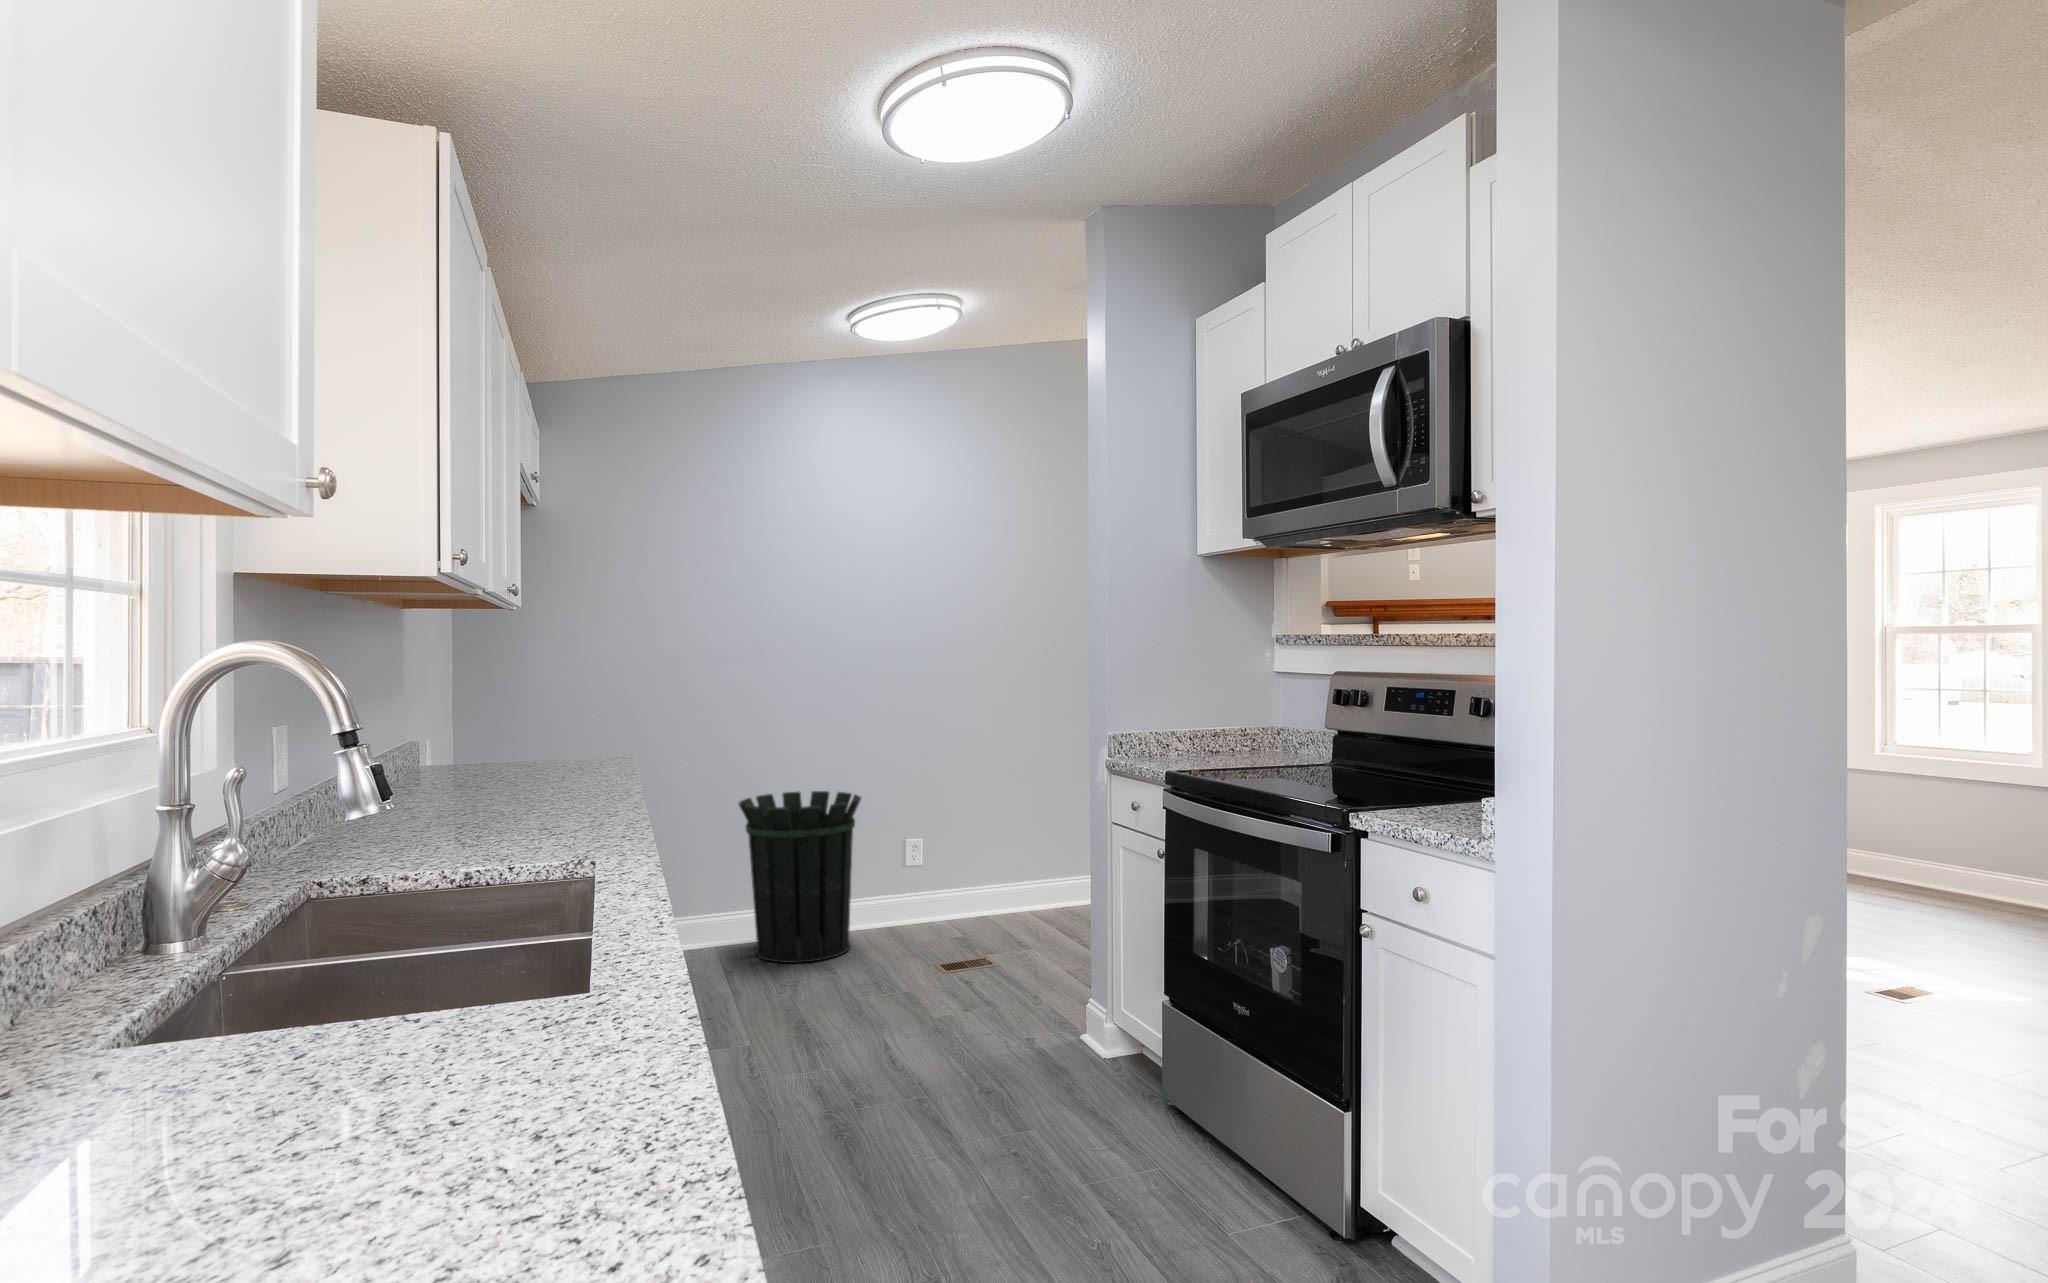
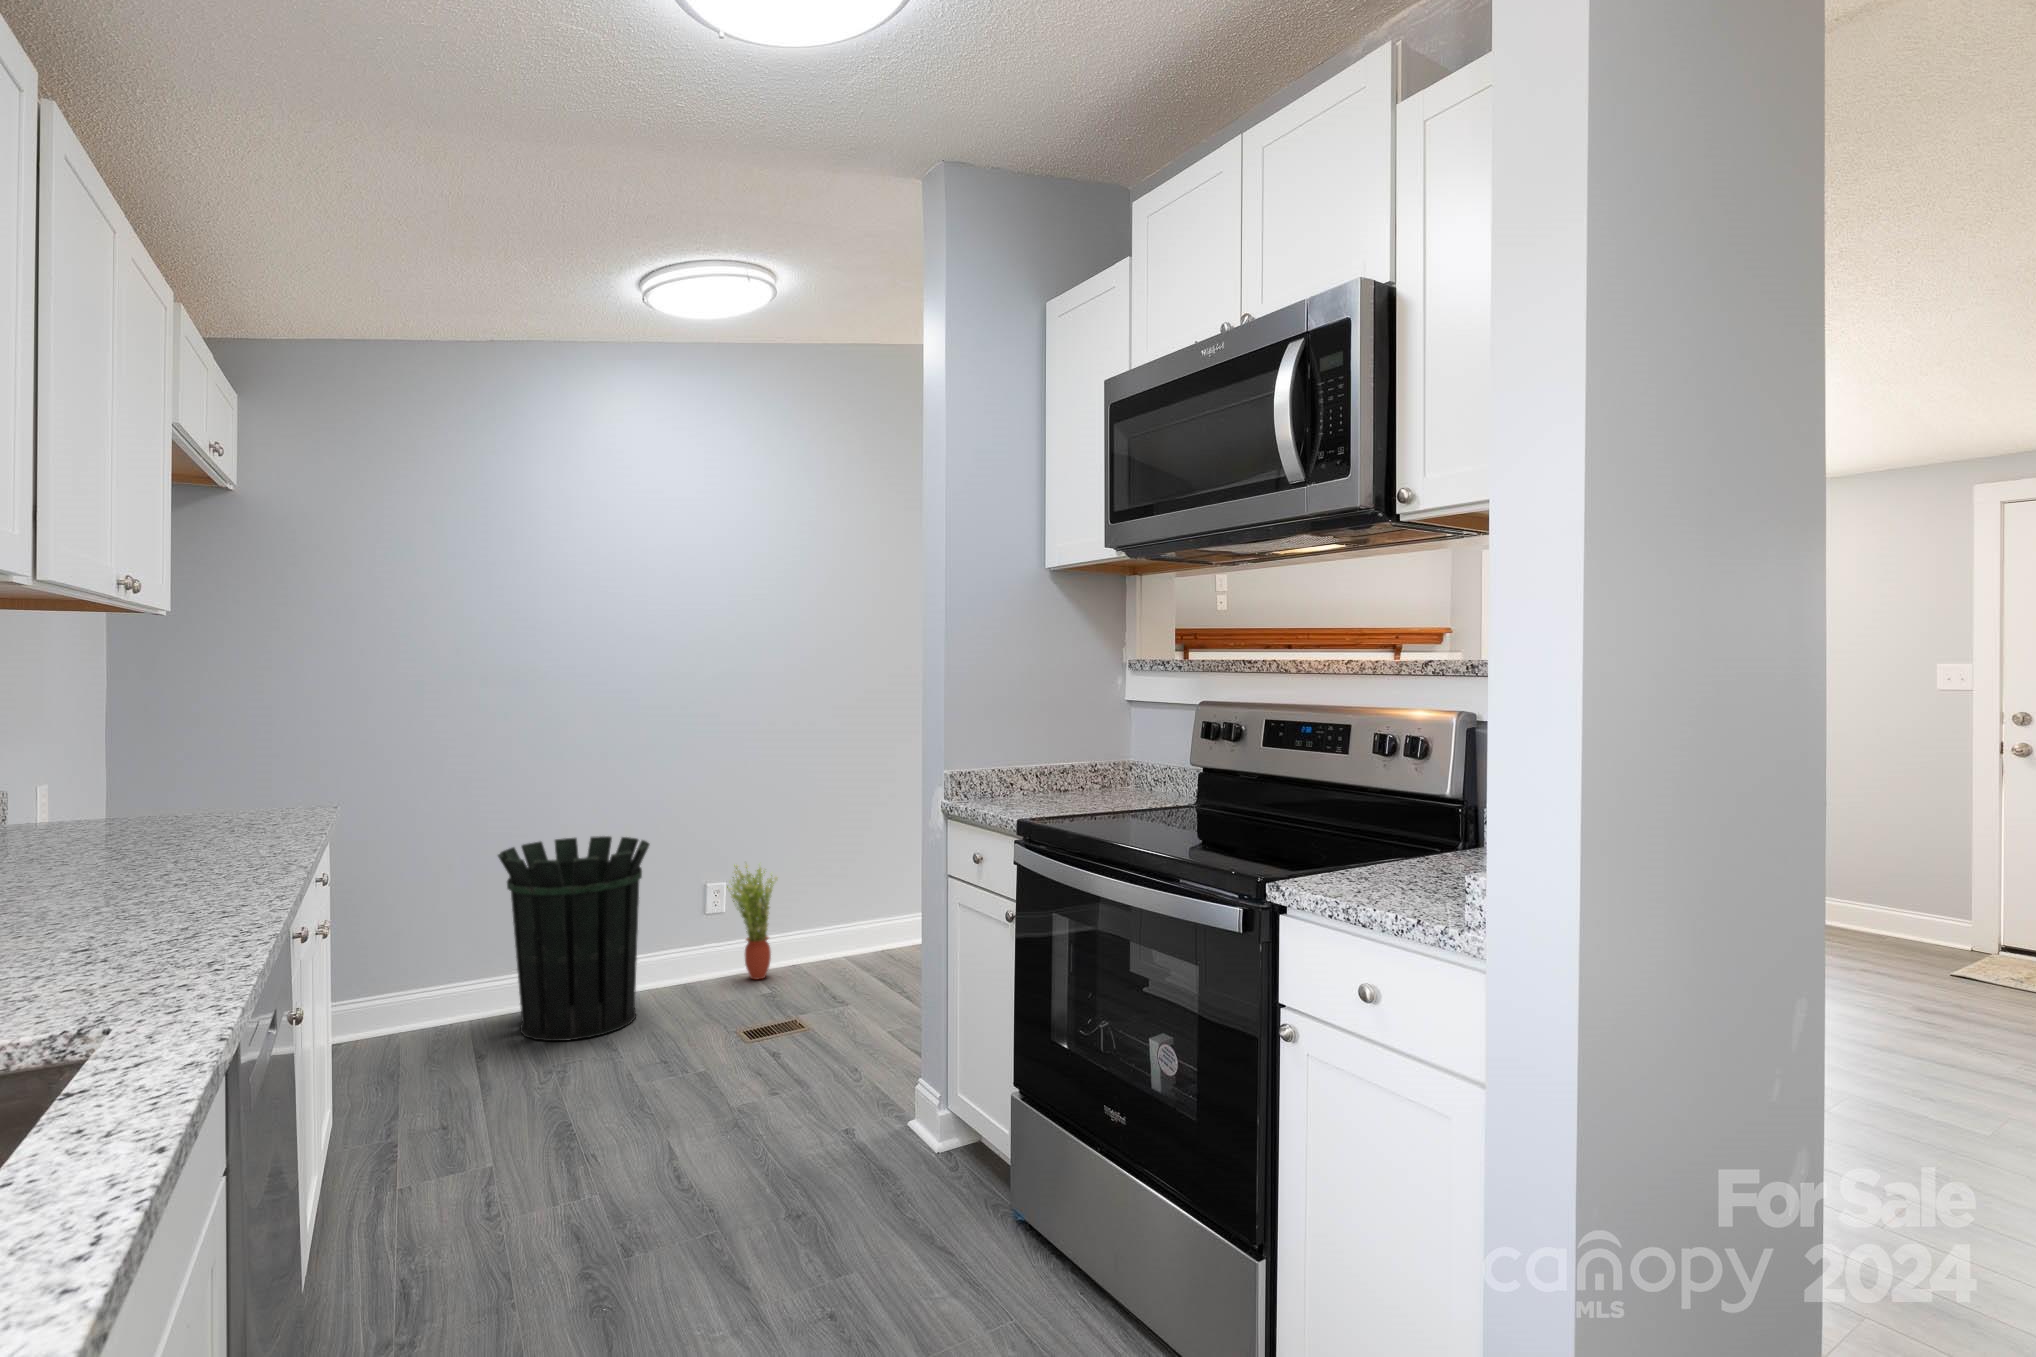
potted plant: none [926,818,972,924] -> present [727,865,777,979]

